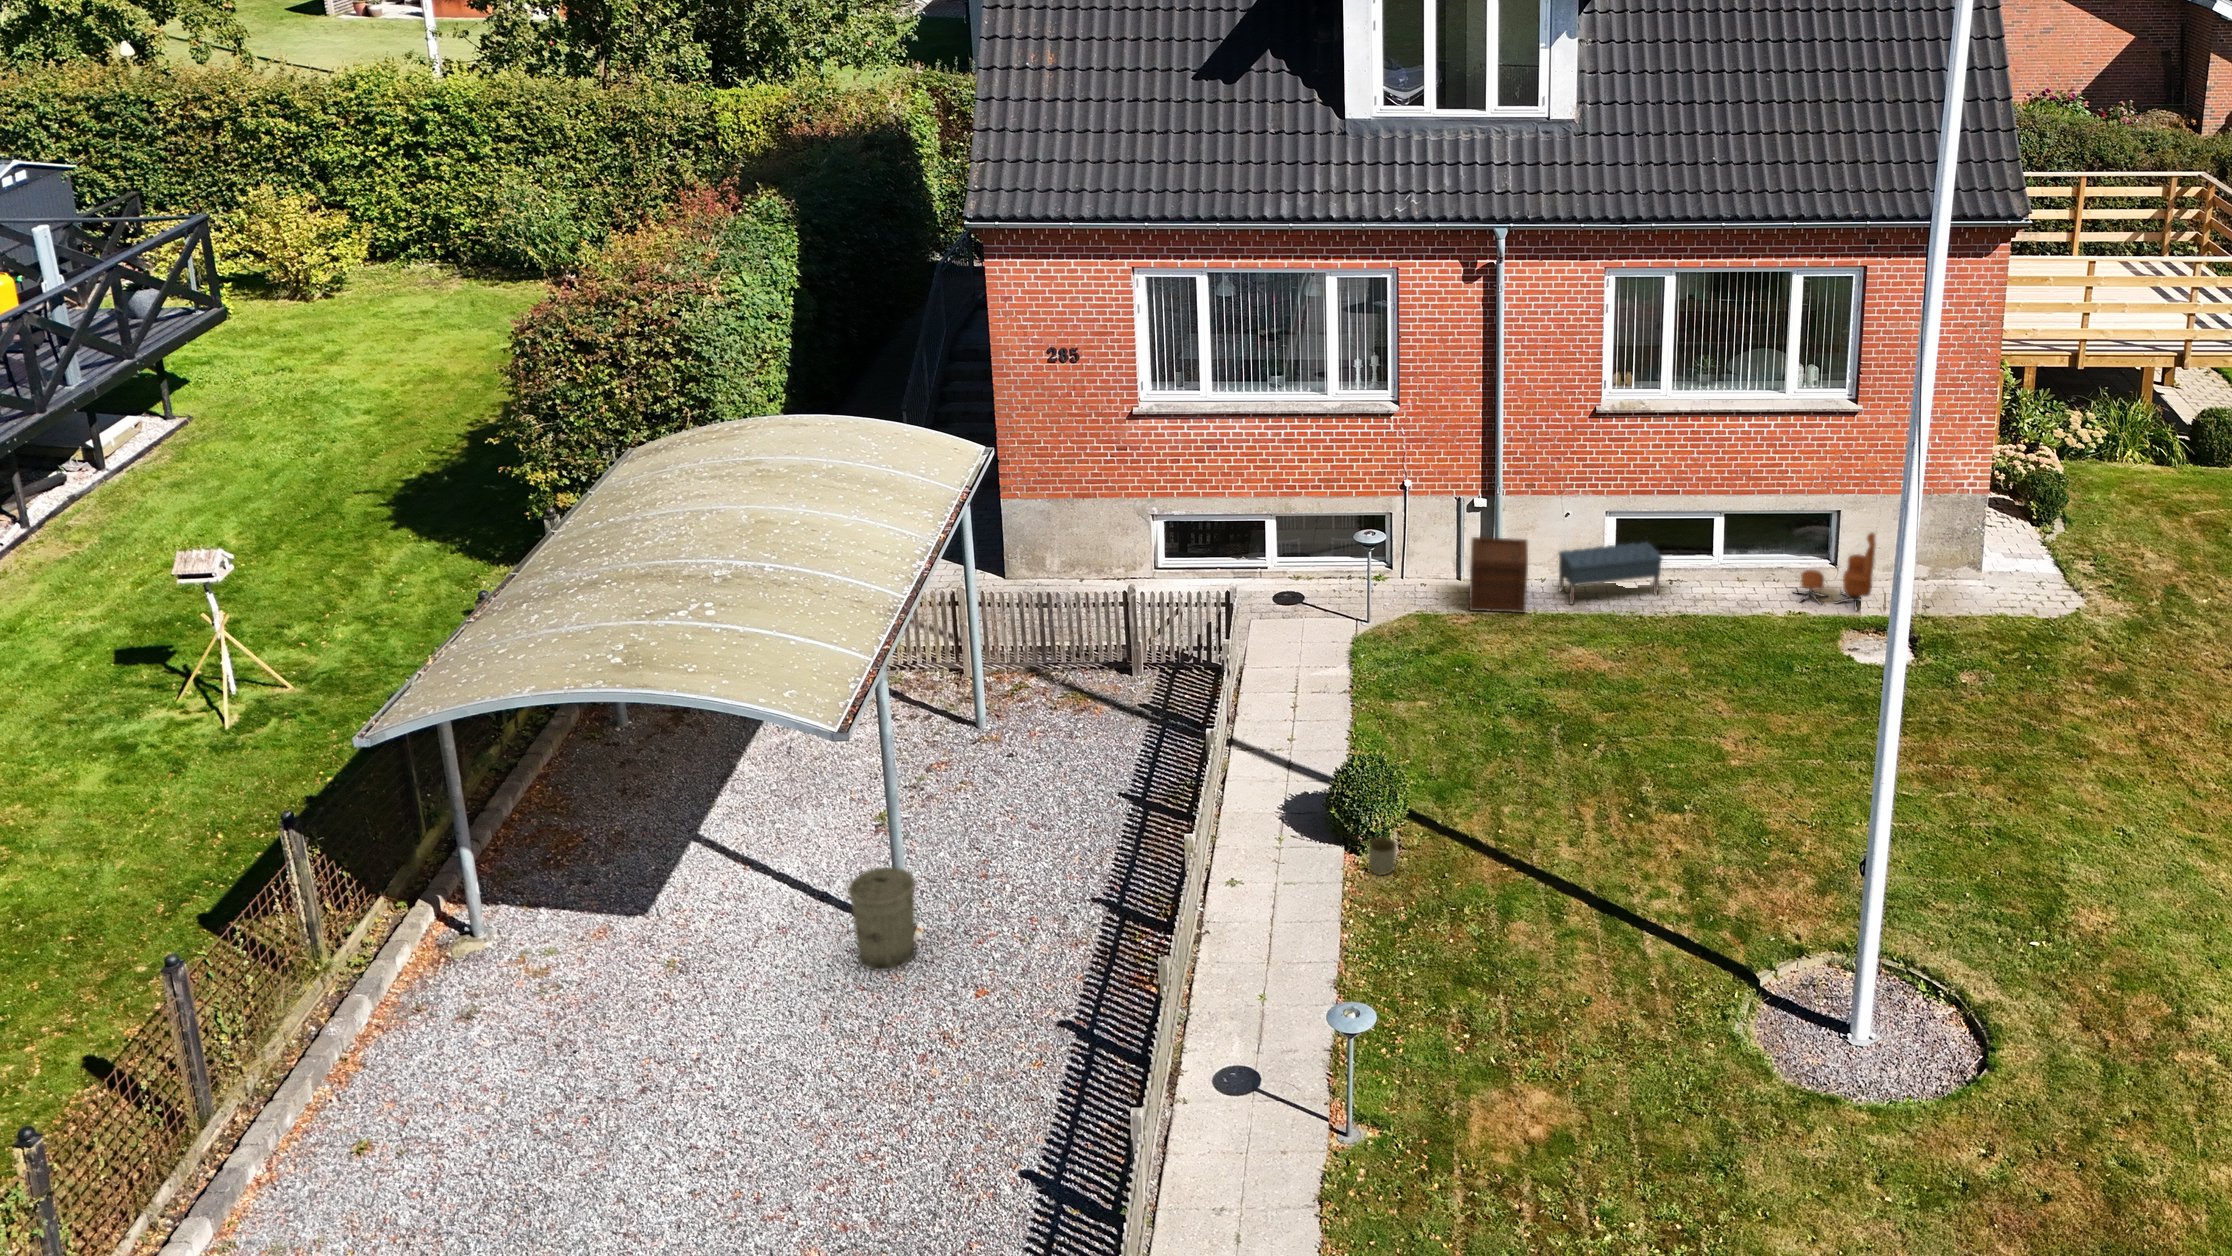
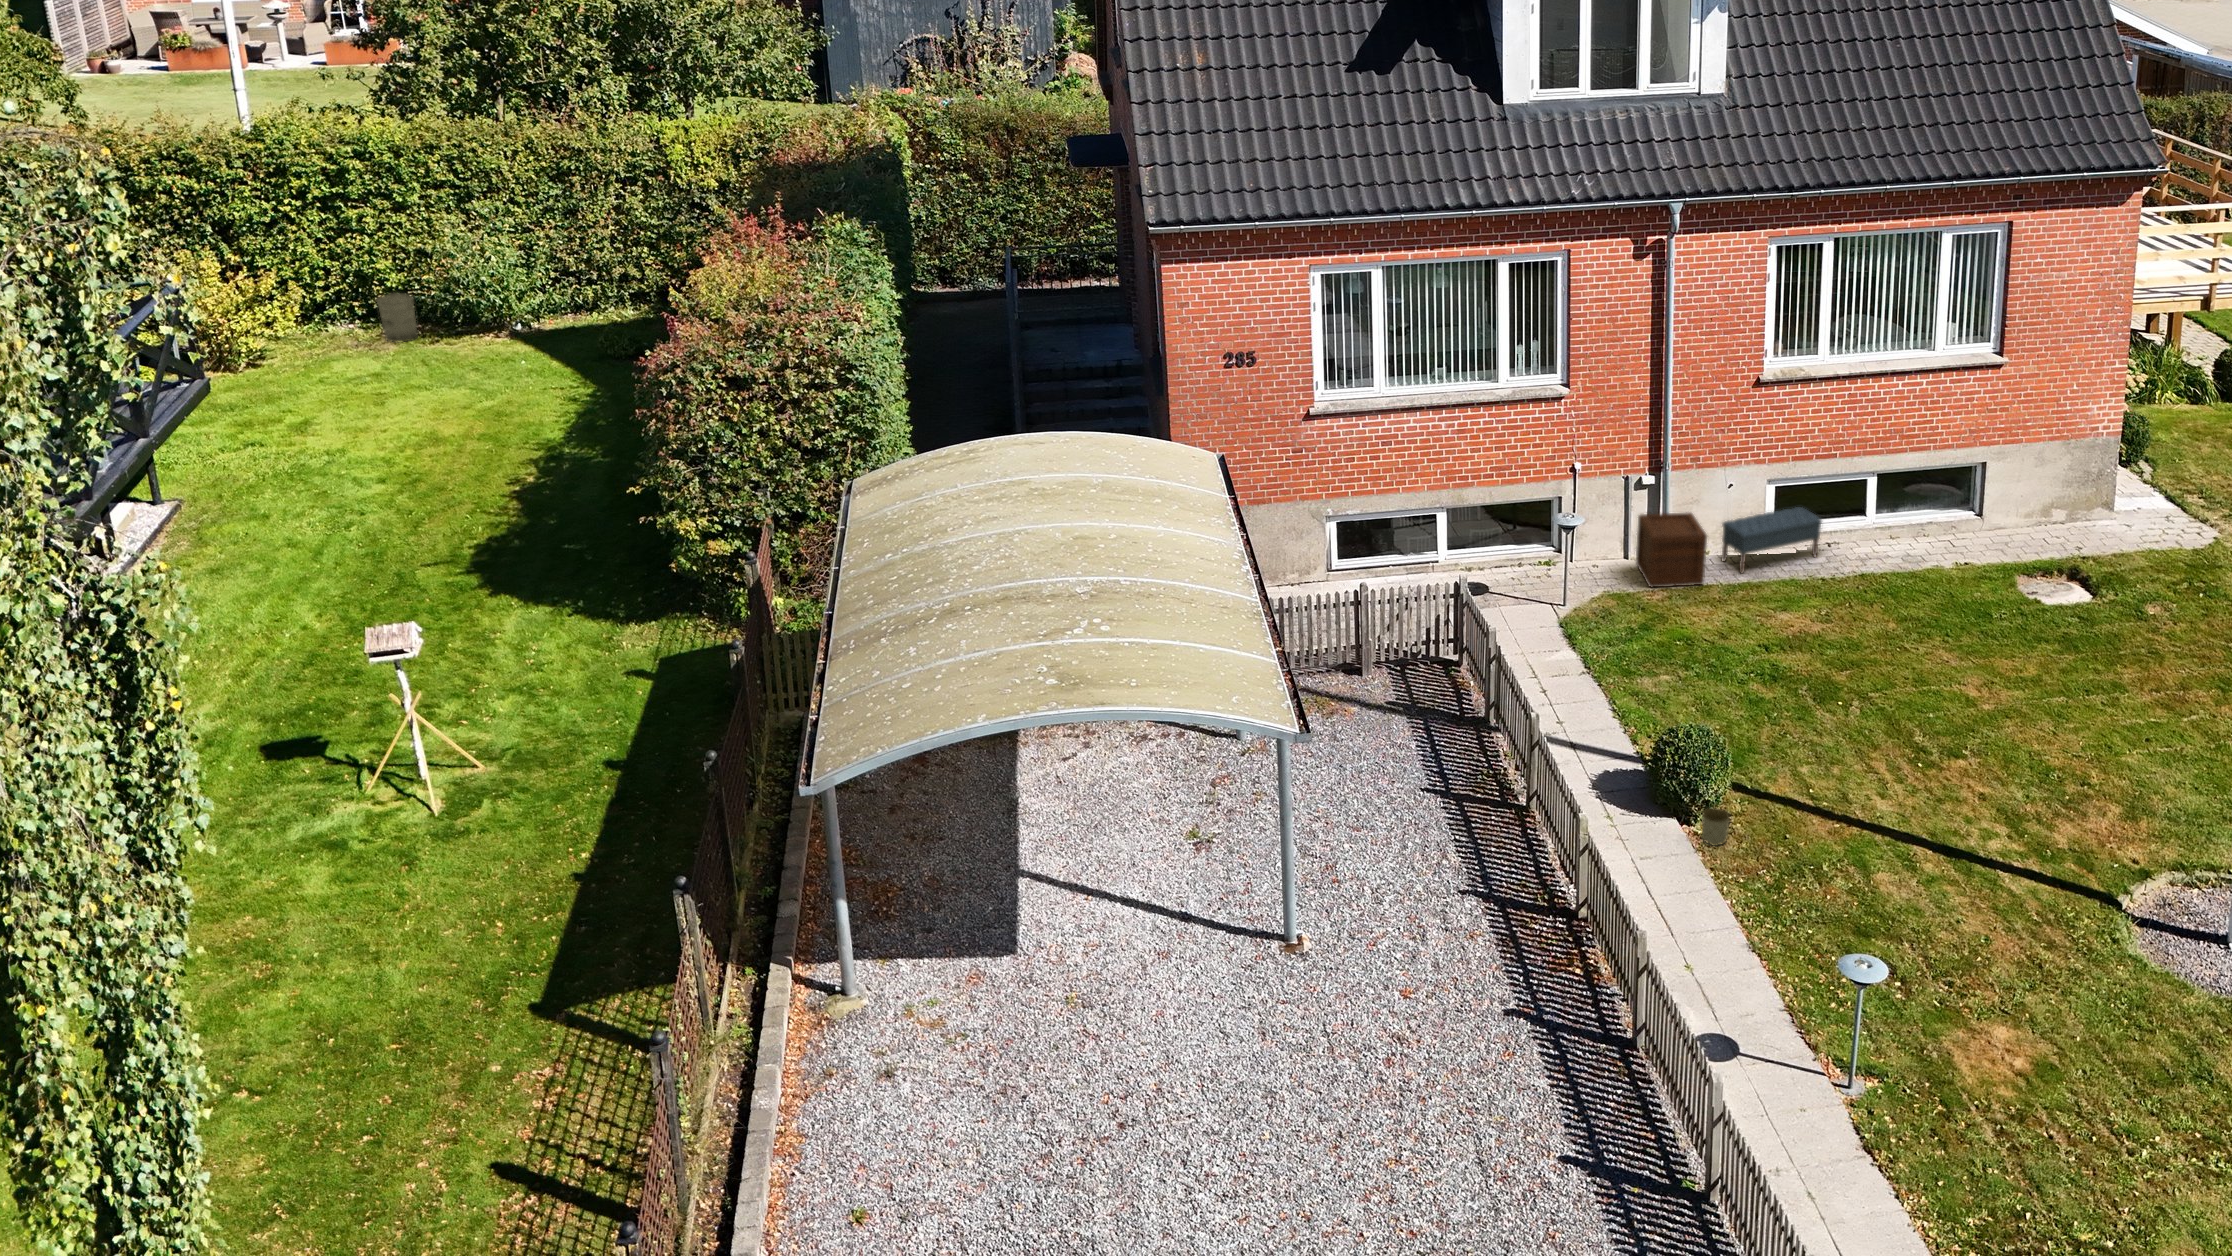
lounge chair: present [1796,533,1876,610] -> none [1939,479,2025,557]
trash can: present [848,867,916,971] -> present [377,293,418,342]

